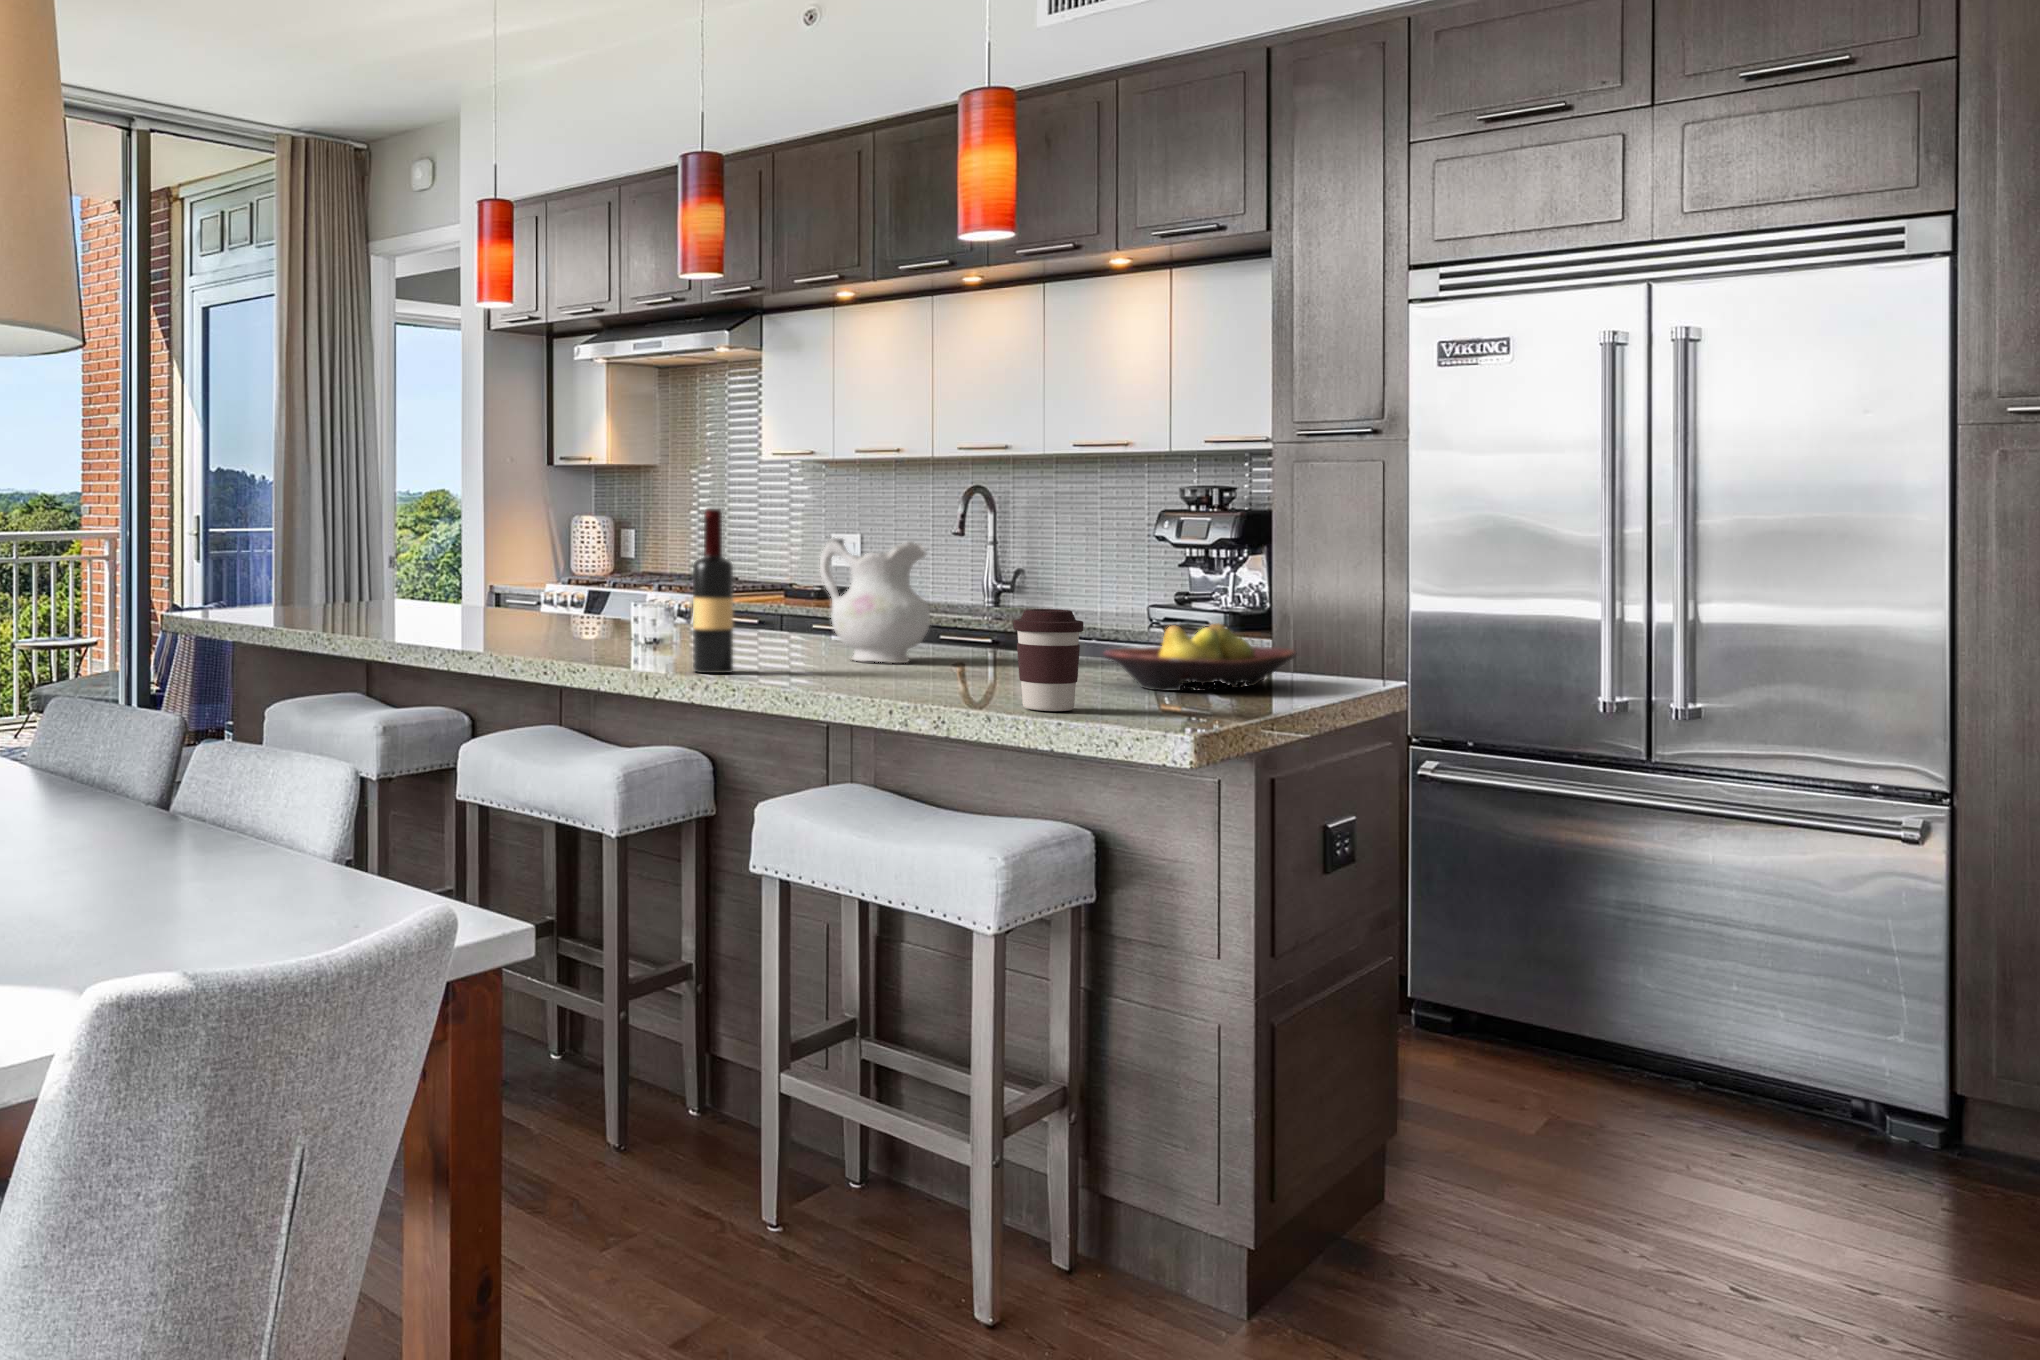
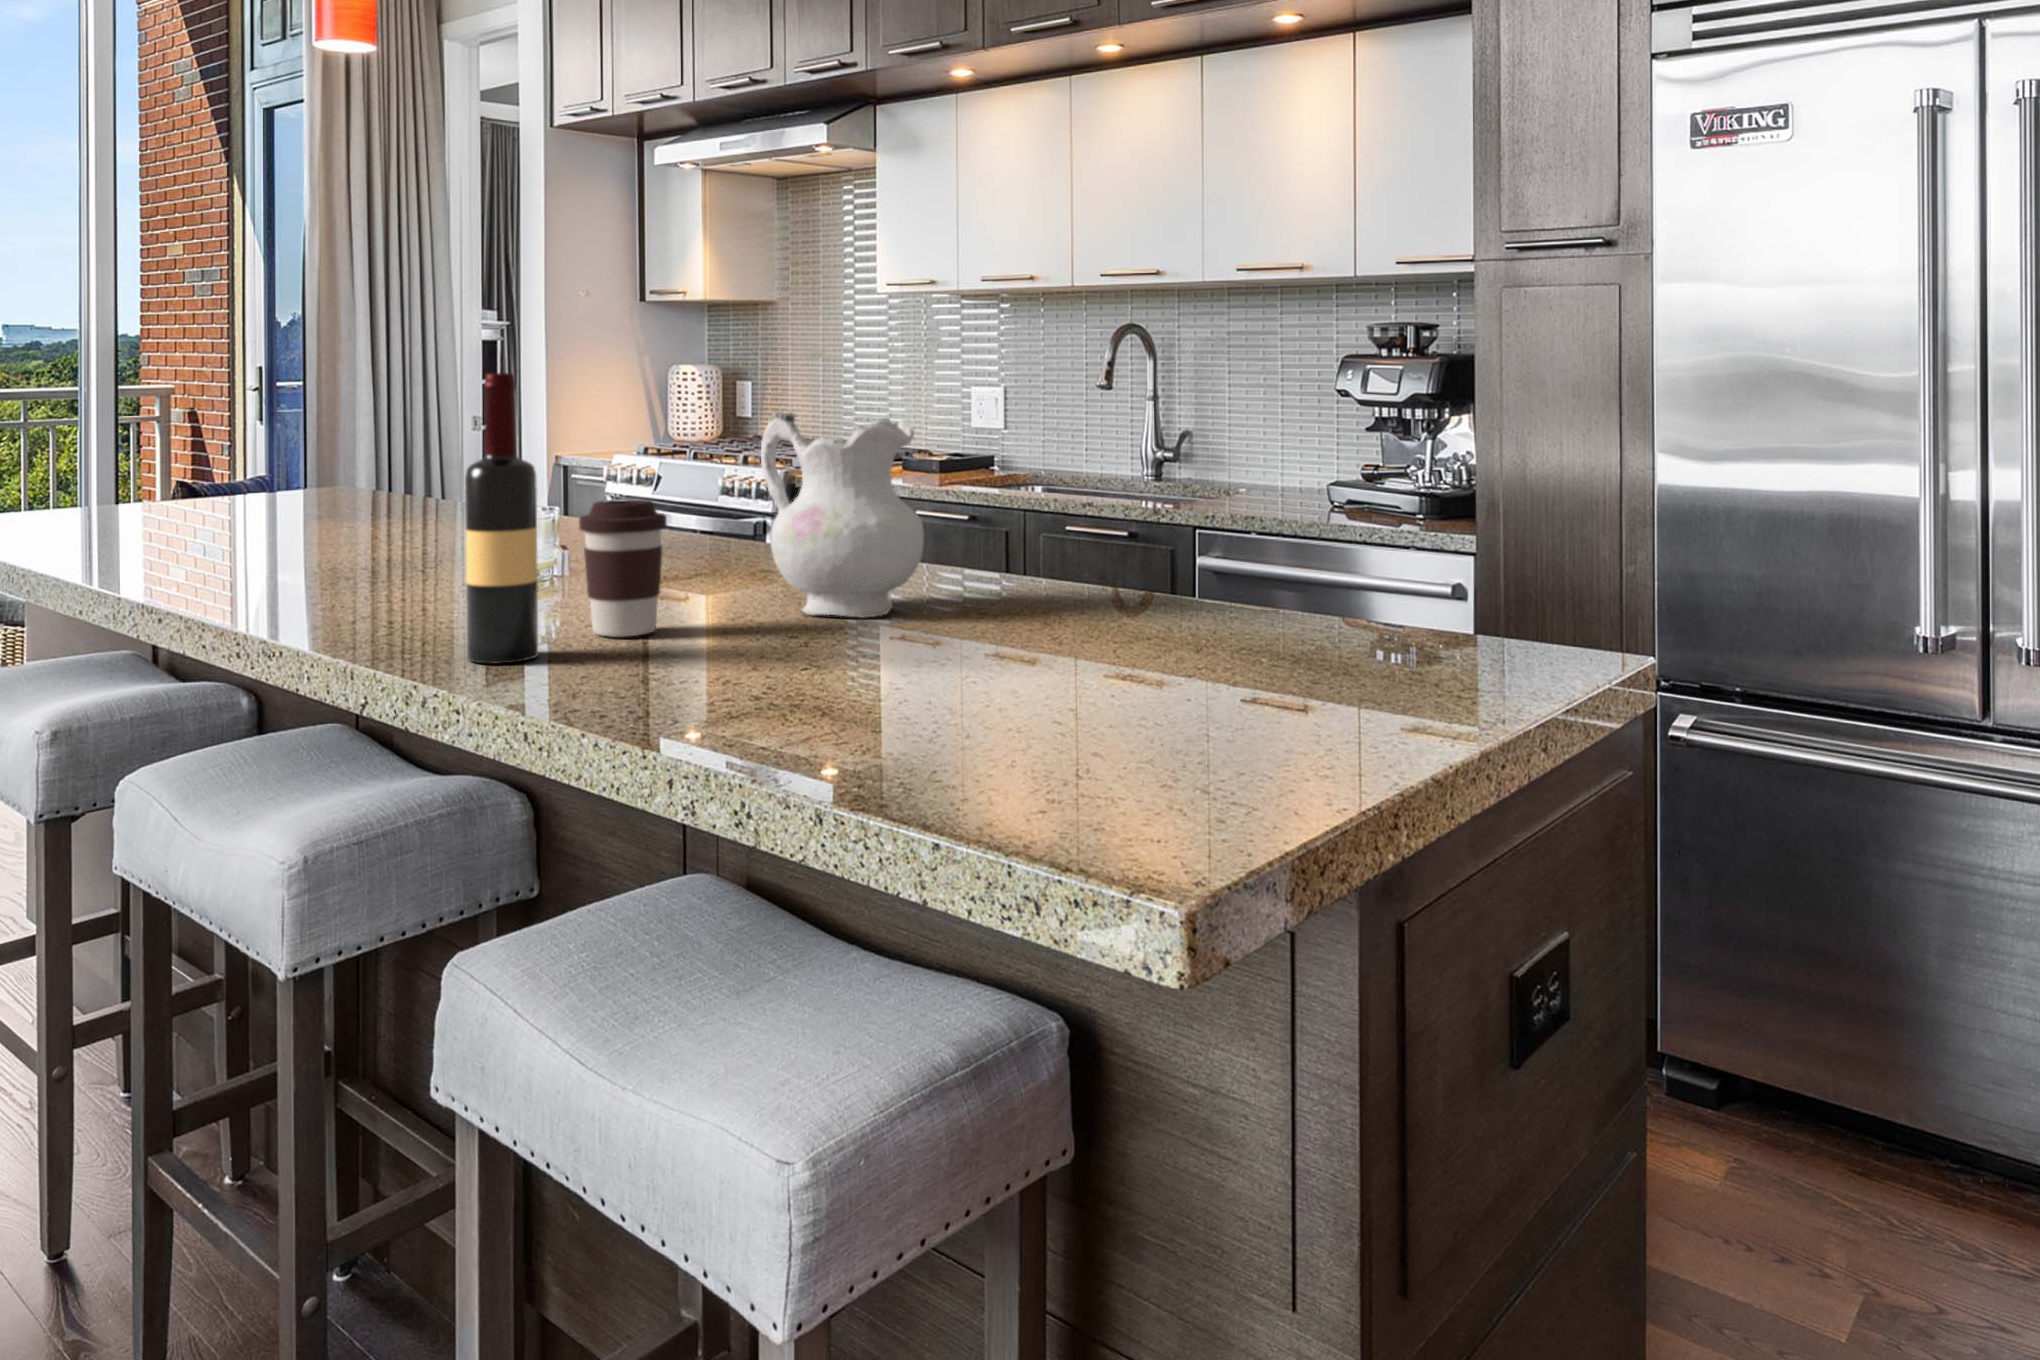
coffee cup: present [1013,609,1084,711] -> present [579,499,667,637]
fruit bowl: present [1103,623,1297,691] -> none [1141,558,1465,689]

